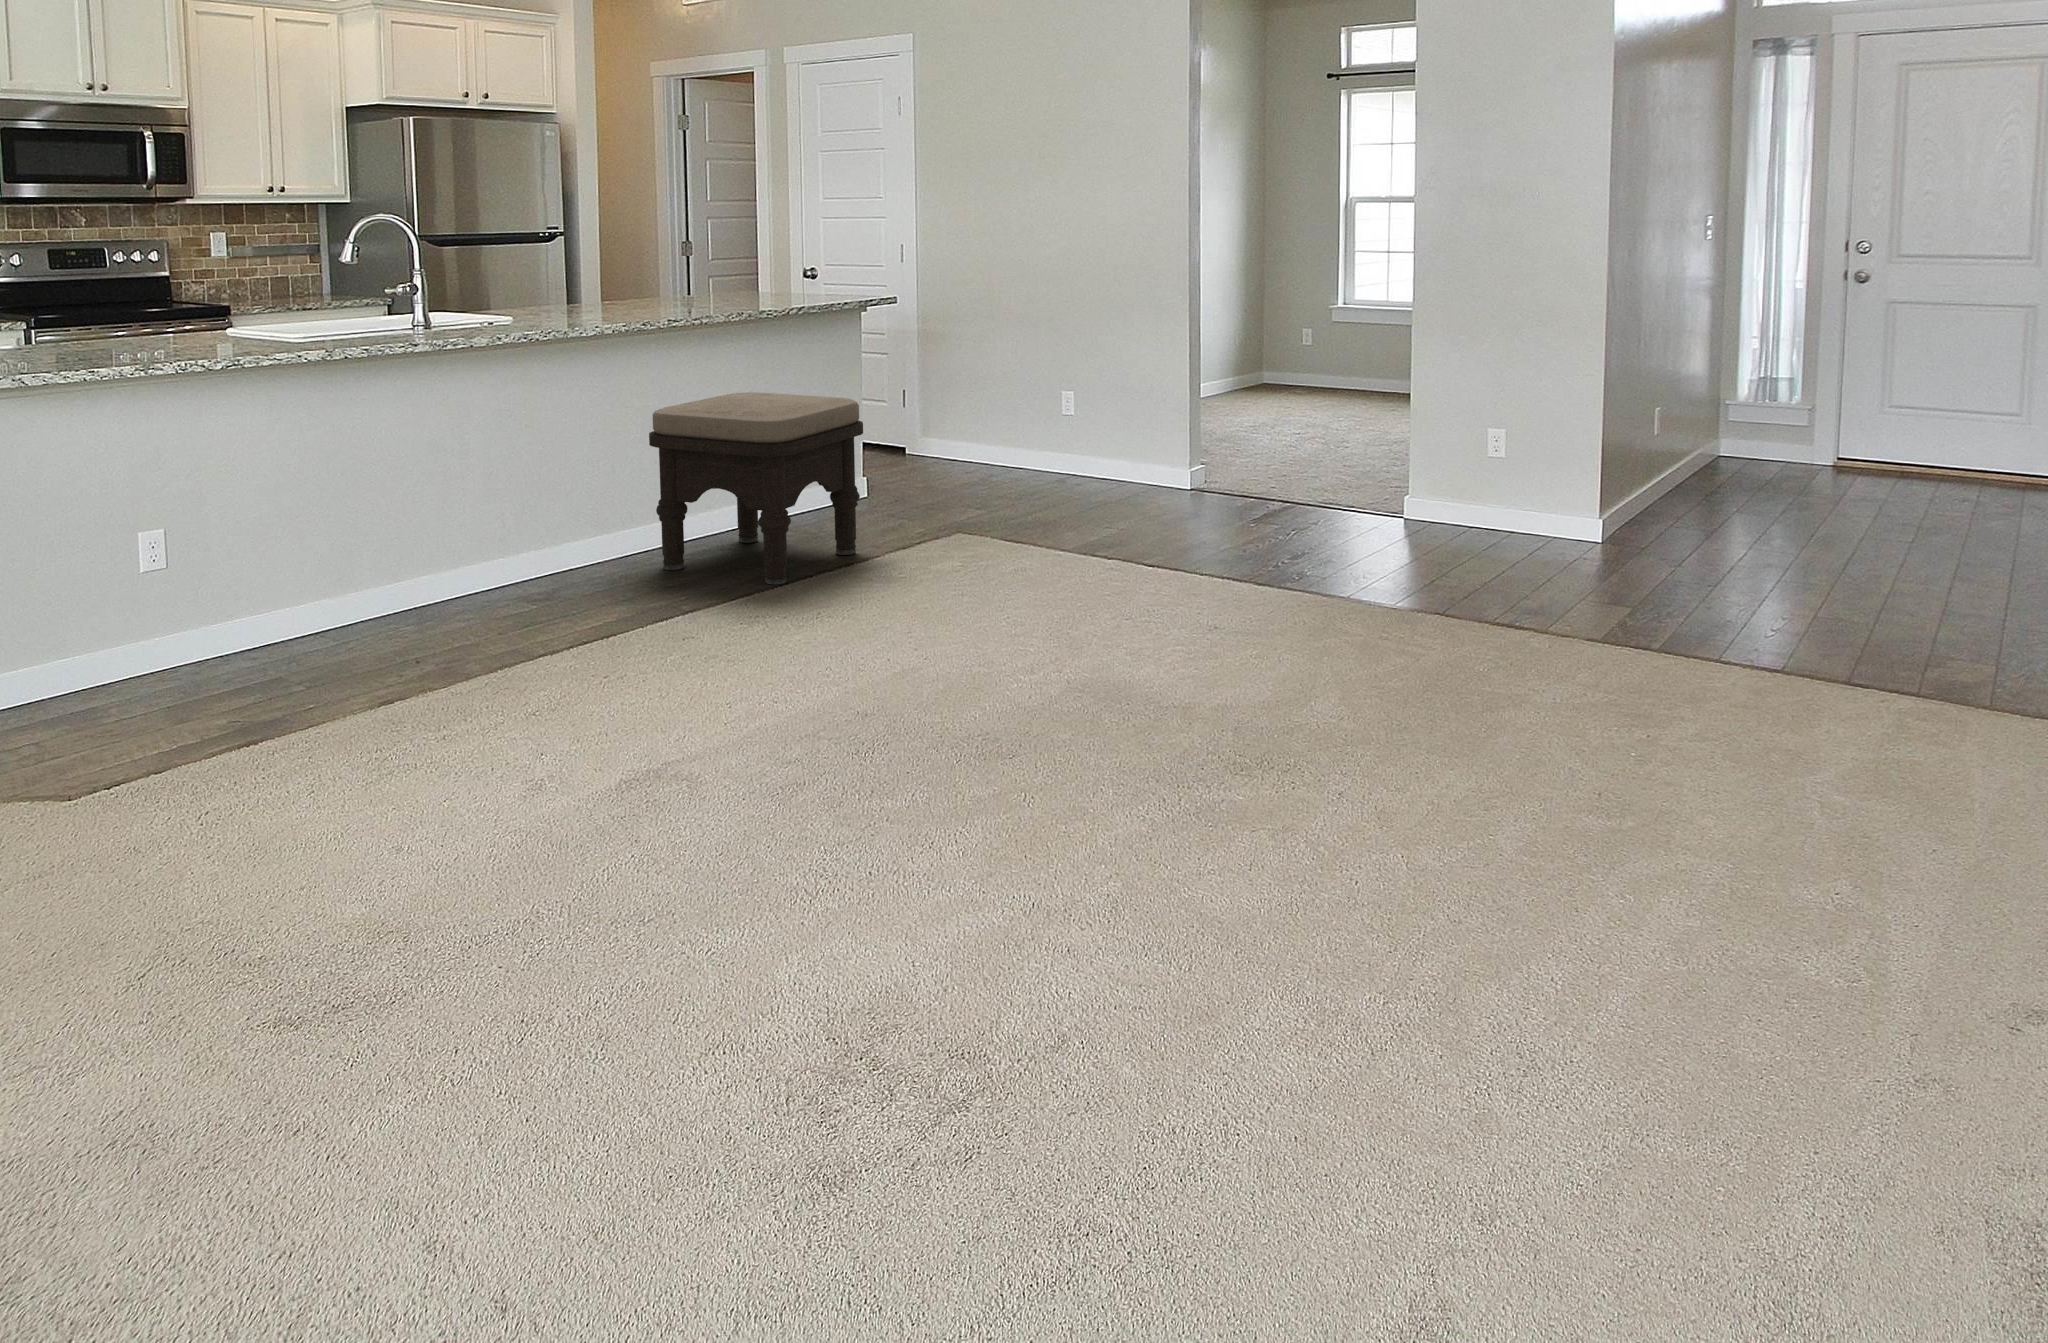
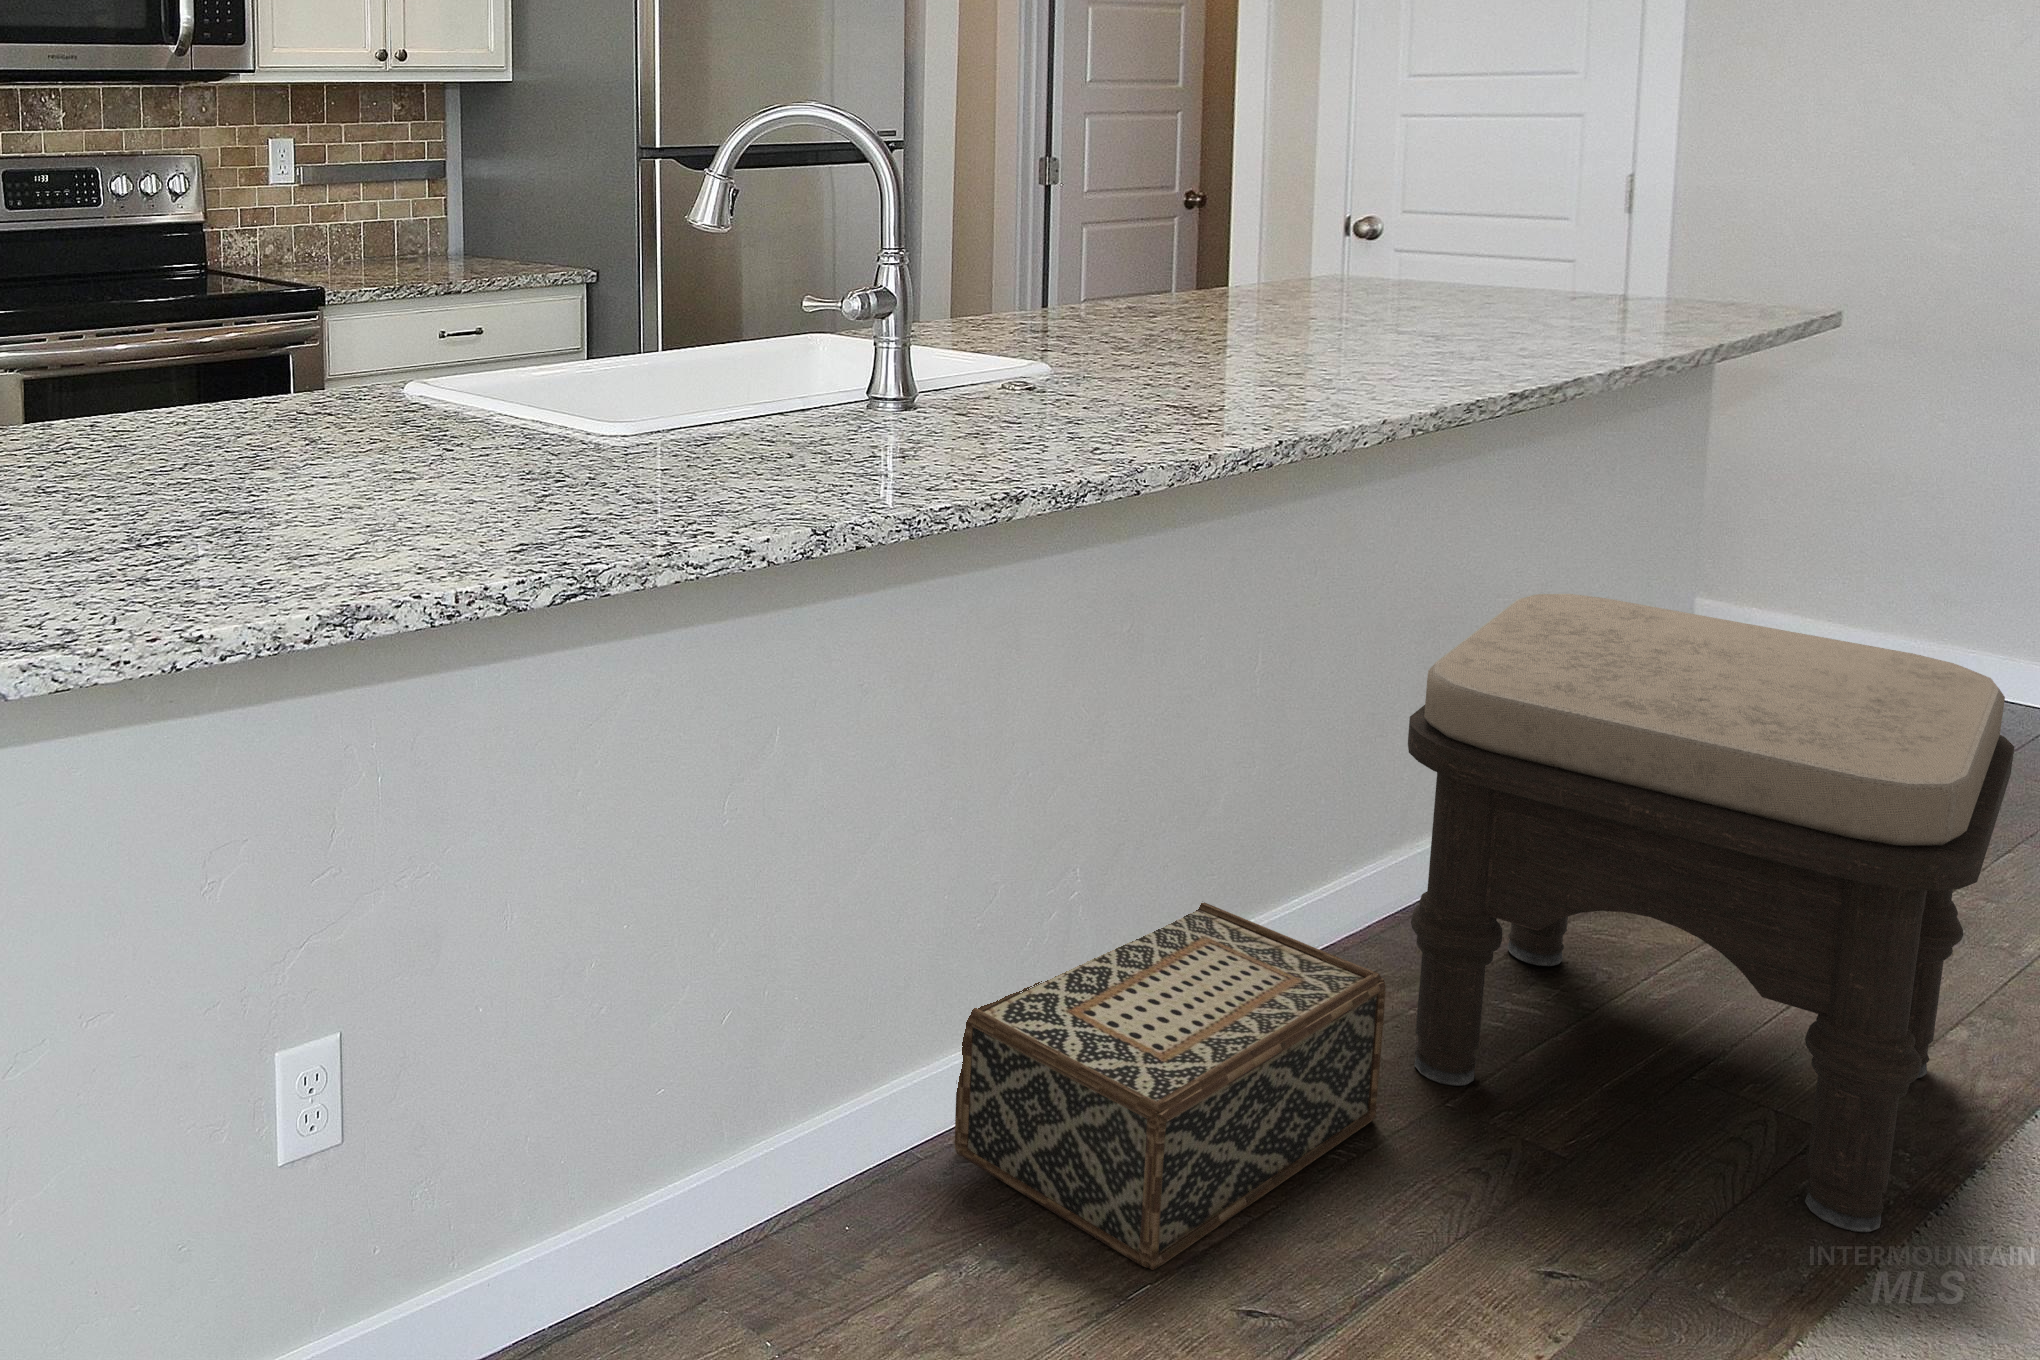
woven basket: none [454,512,632,612] -> present [955,902,1386,1270]

